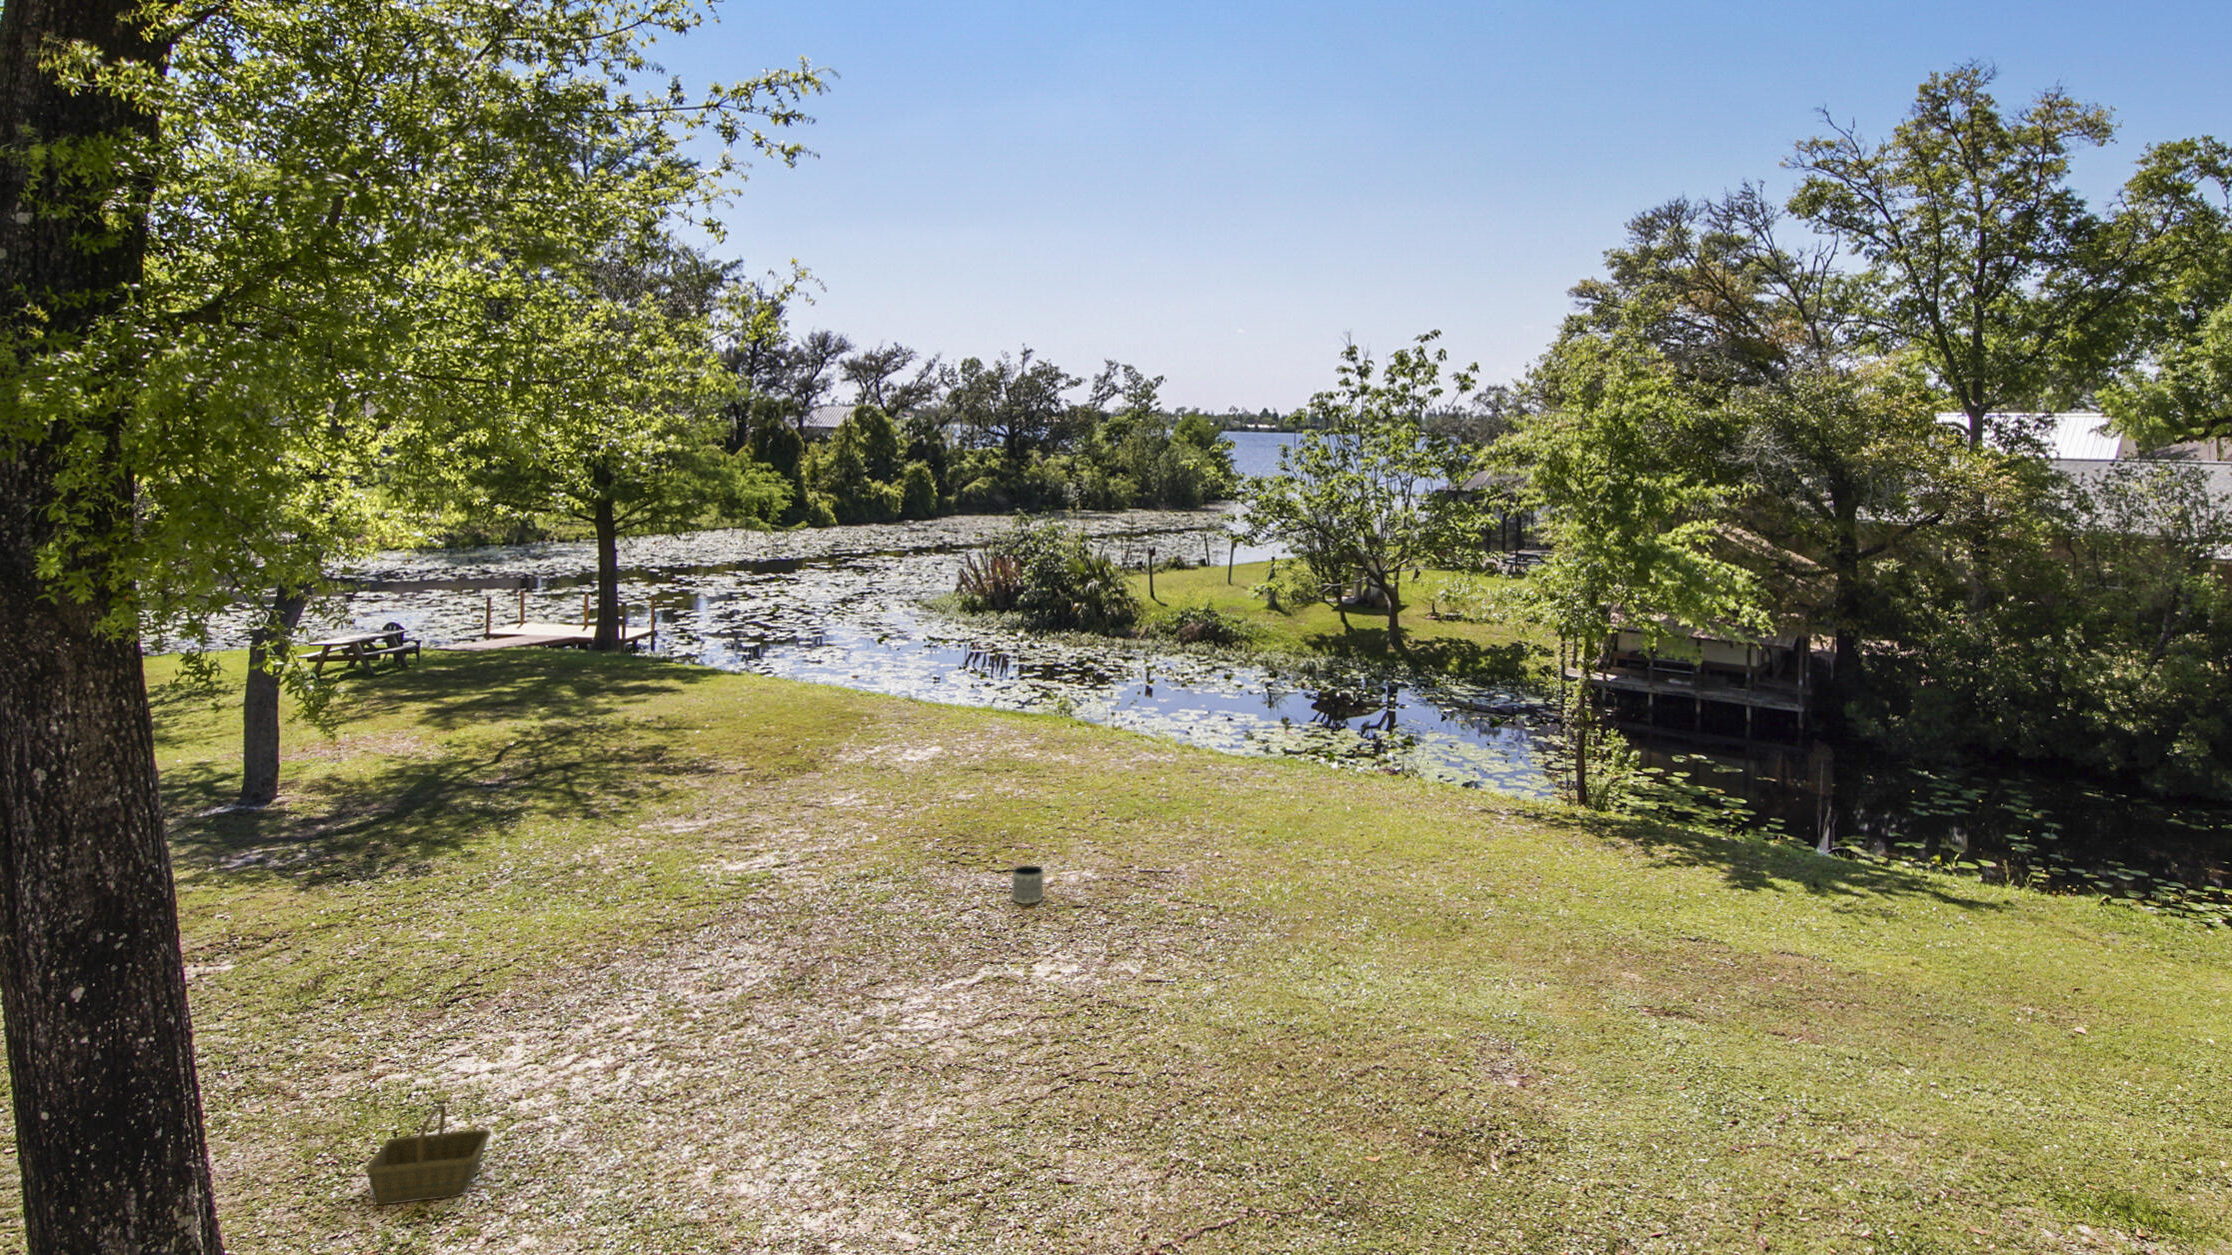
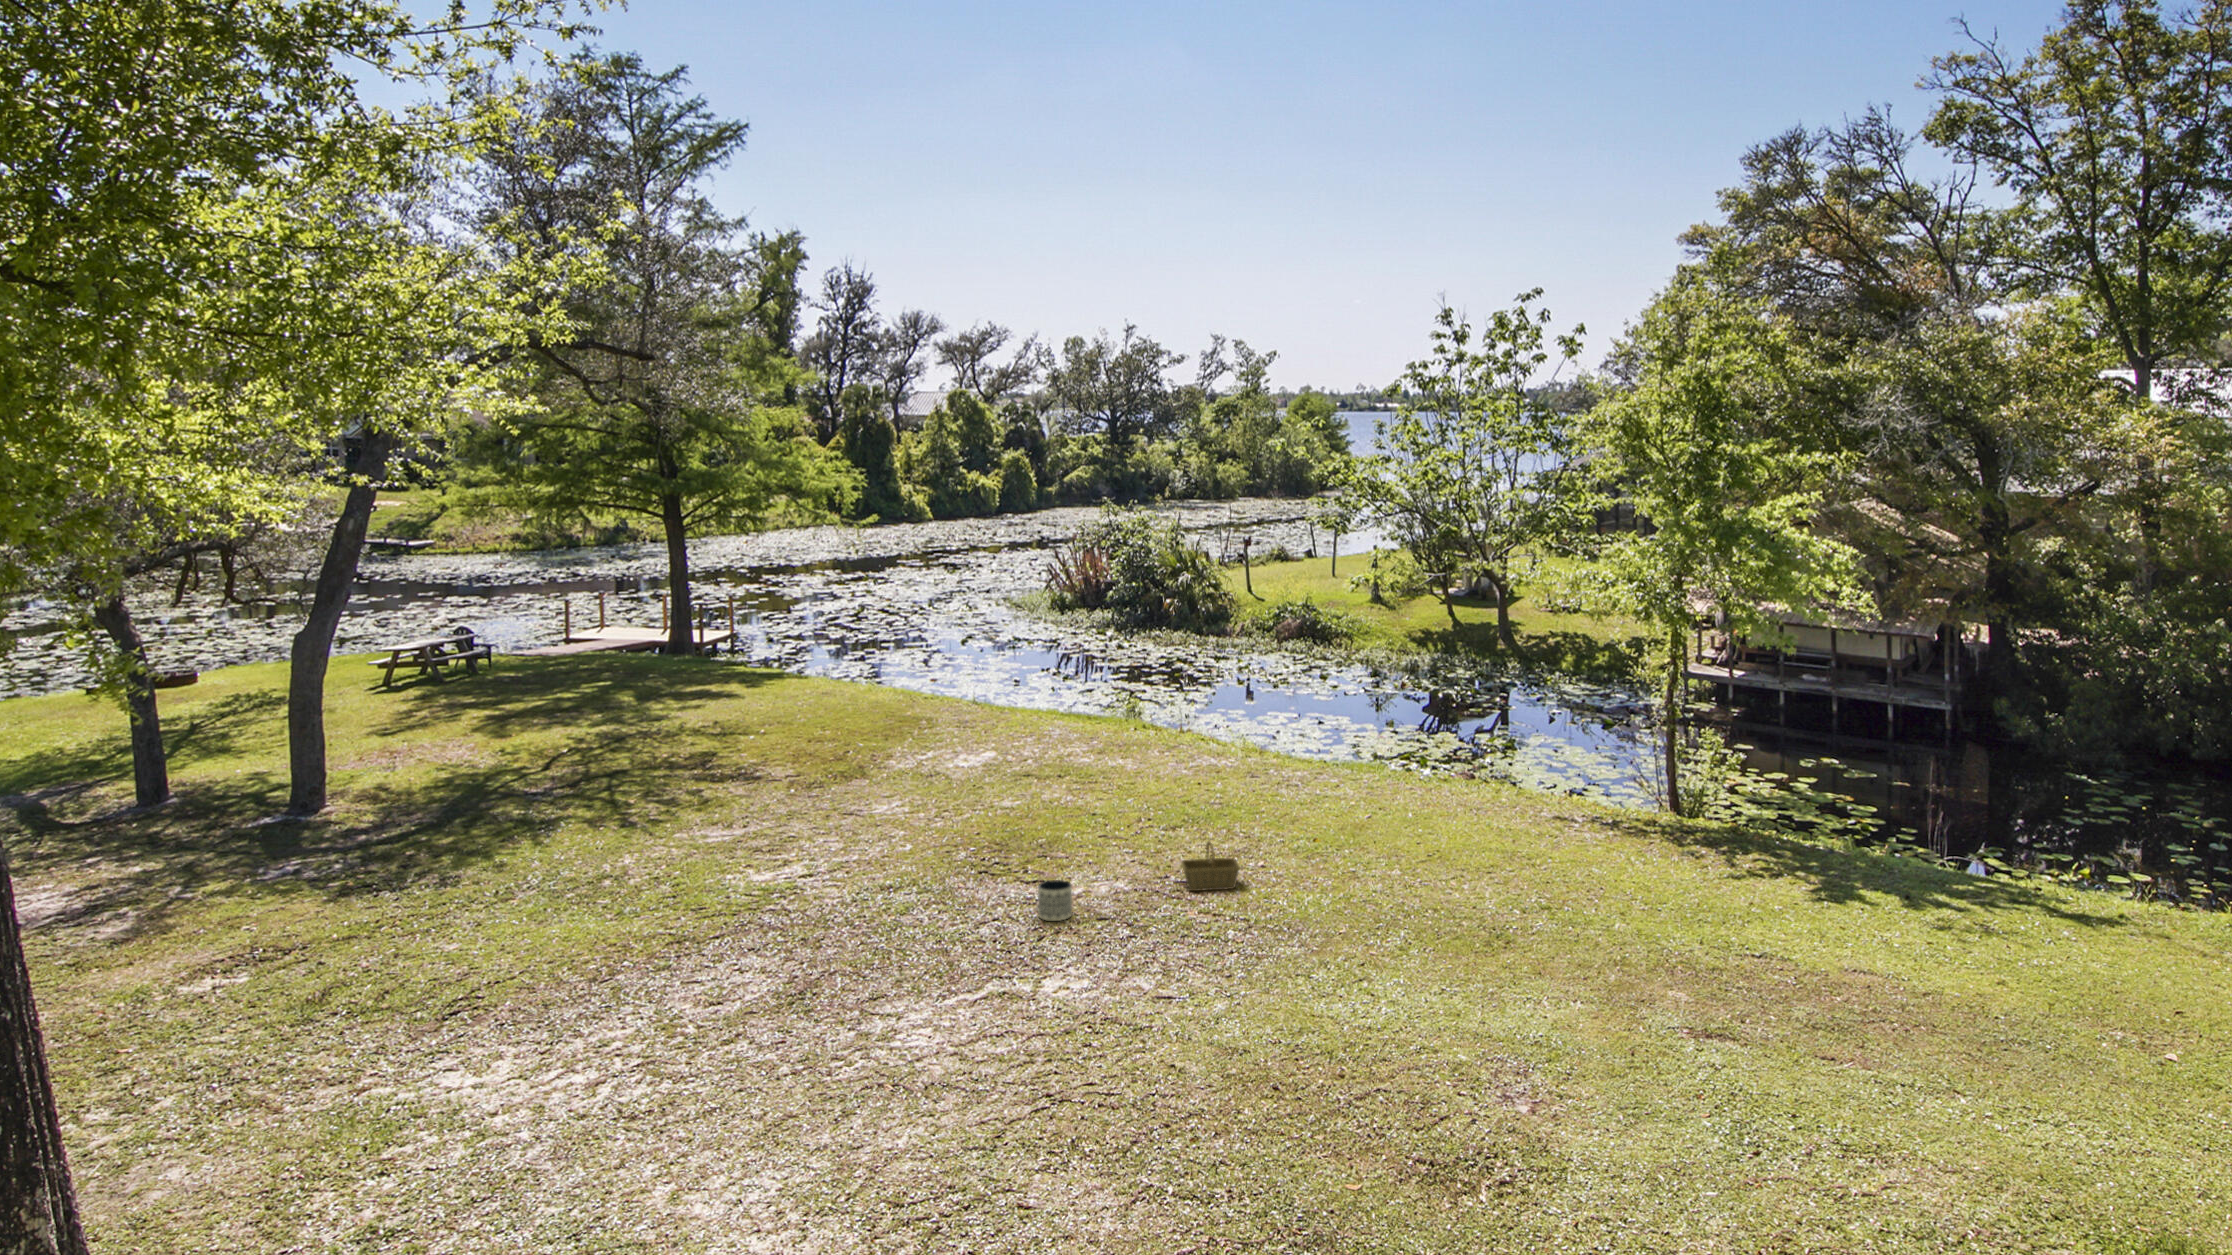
basket: present [365,1104,491,1205] -> present [1181,841,1240,891]

